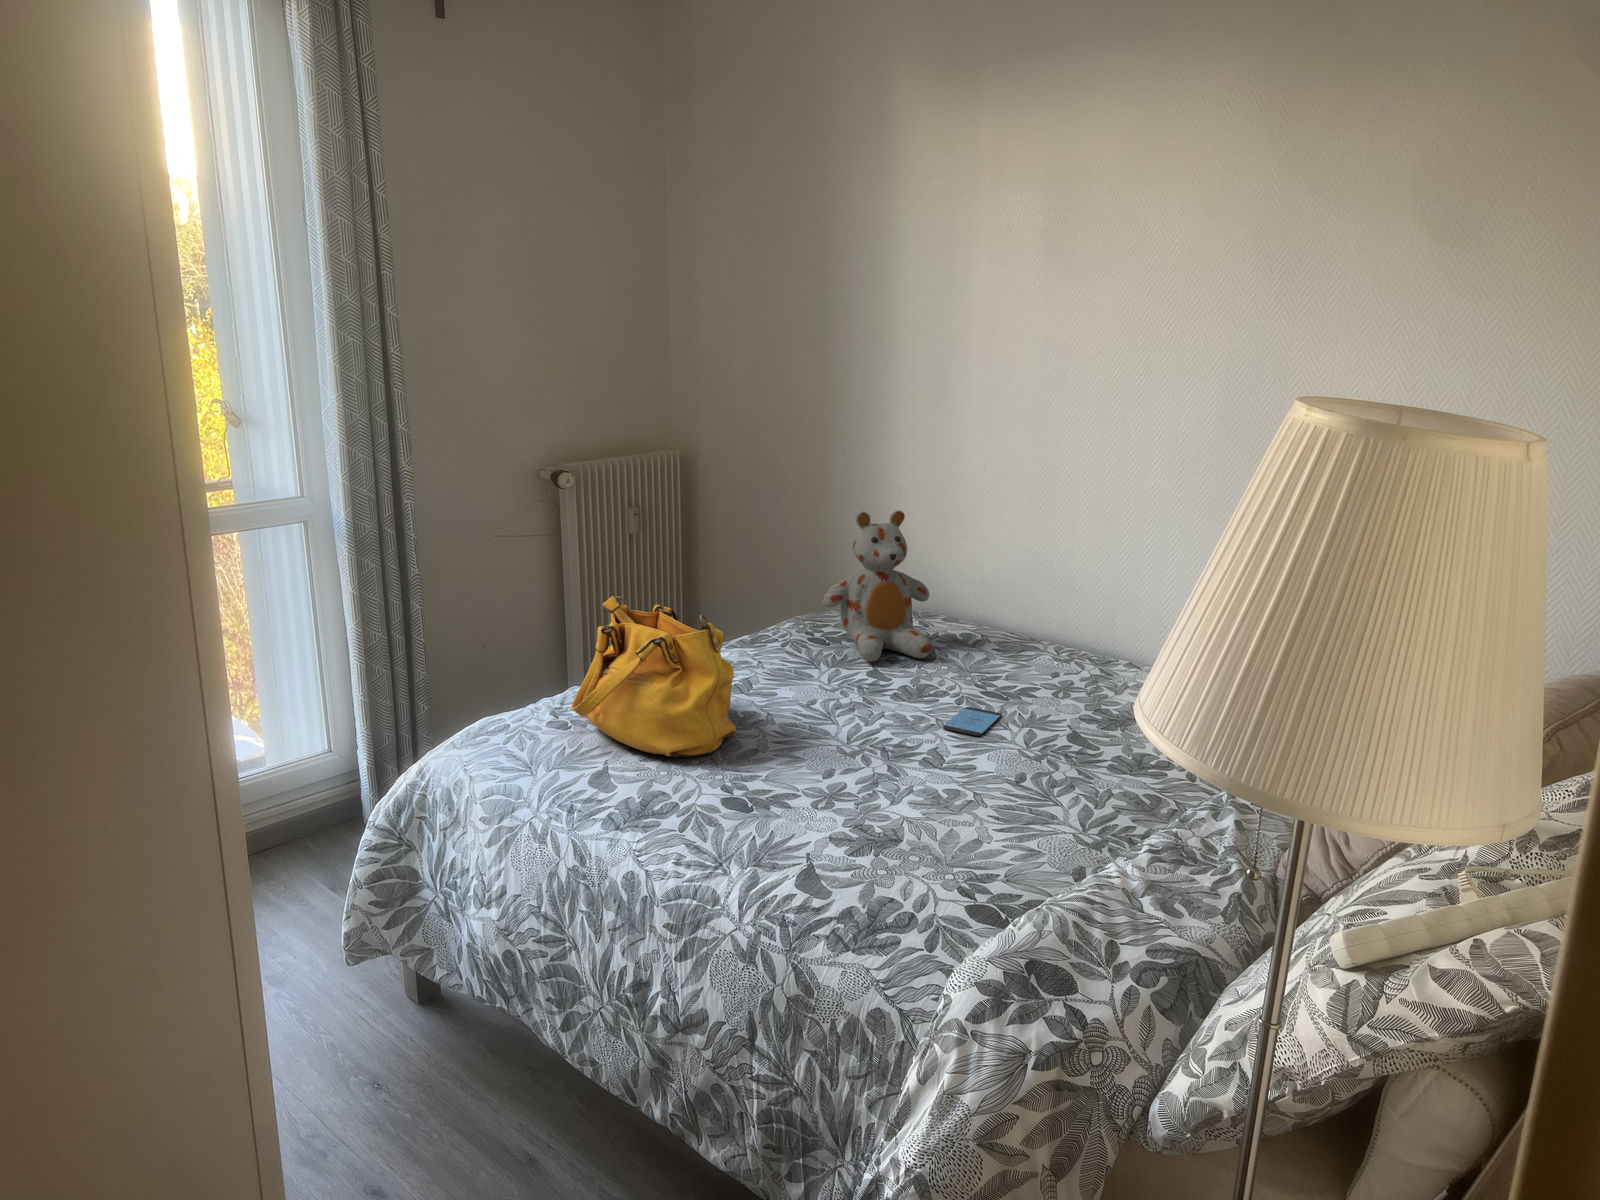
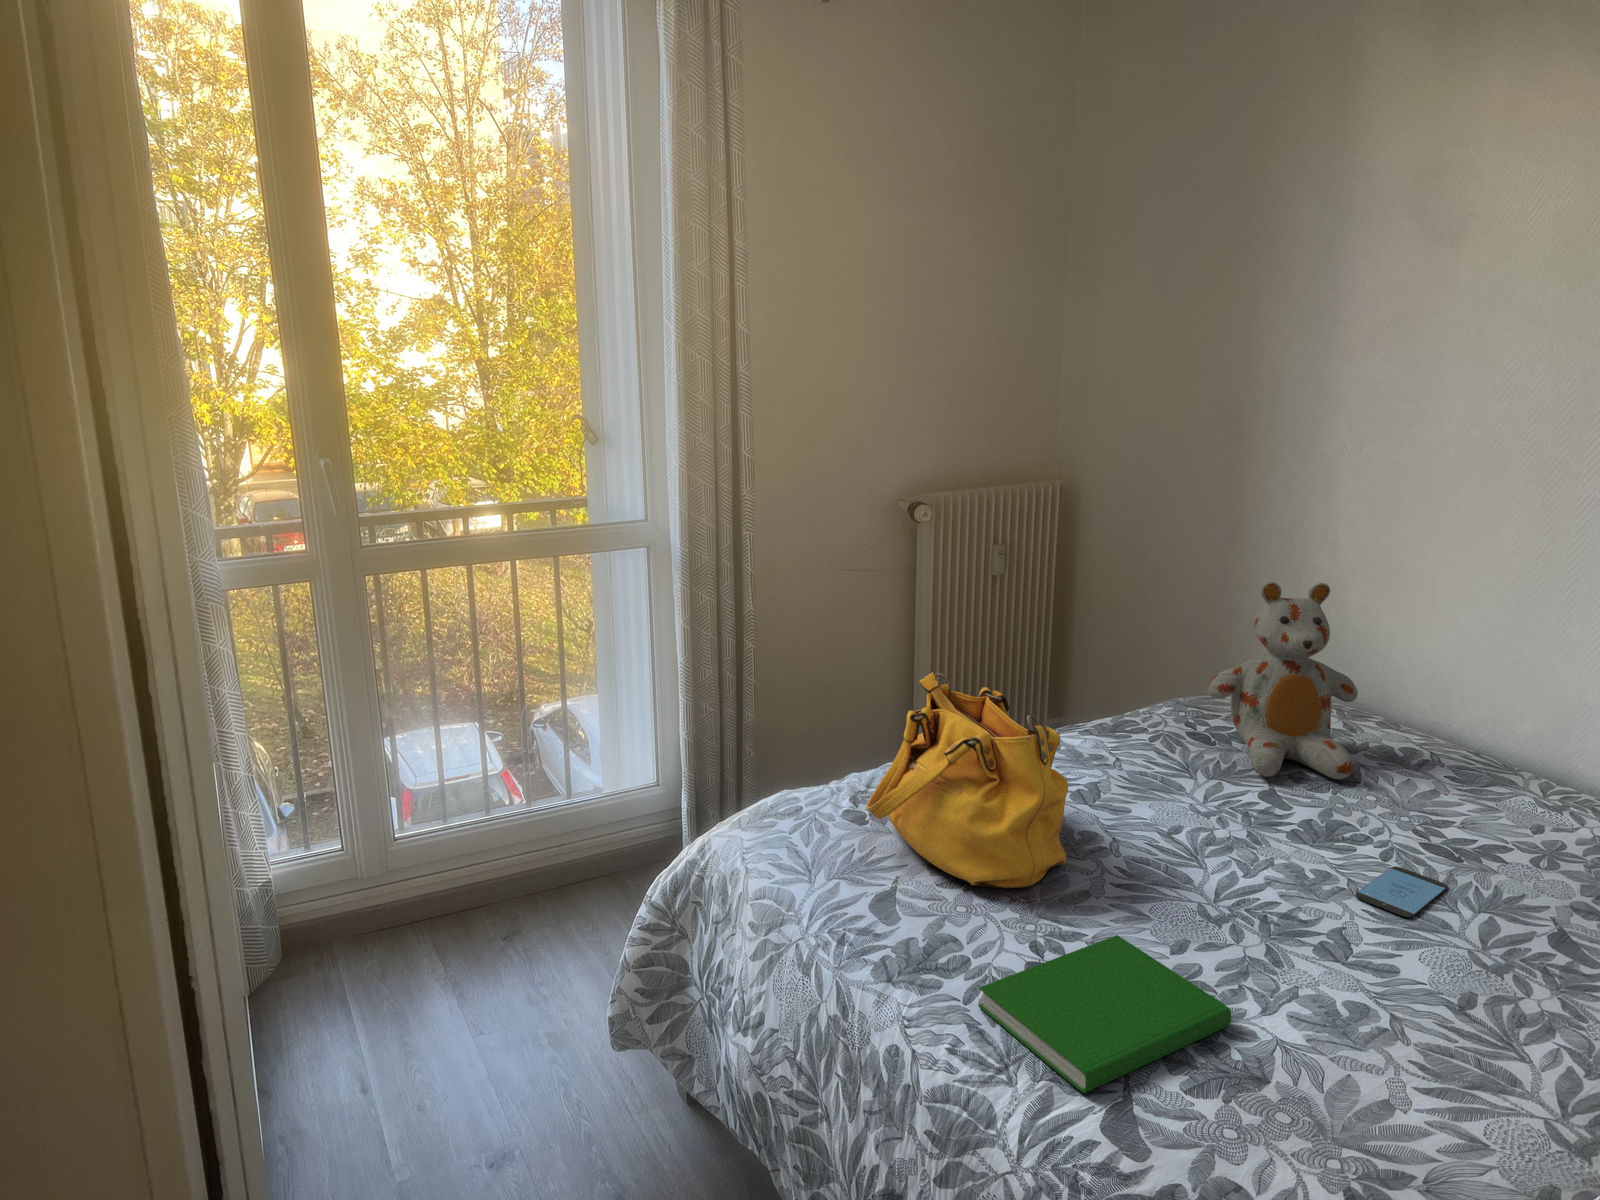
hardcover book: none [691,770,873,868] -> present [978,935,1231,1093]

